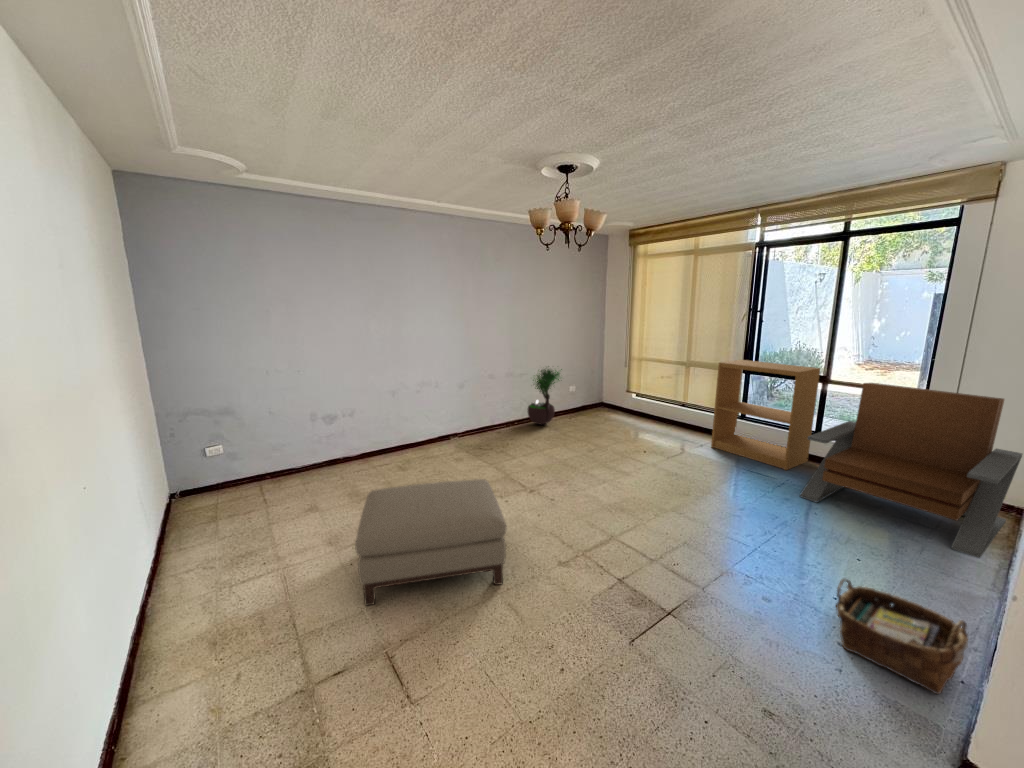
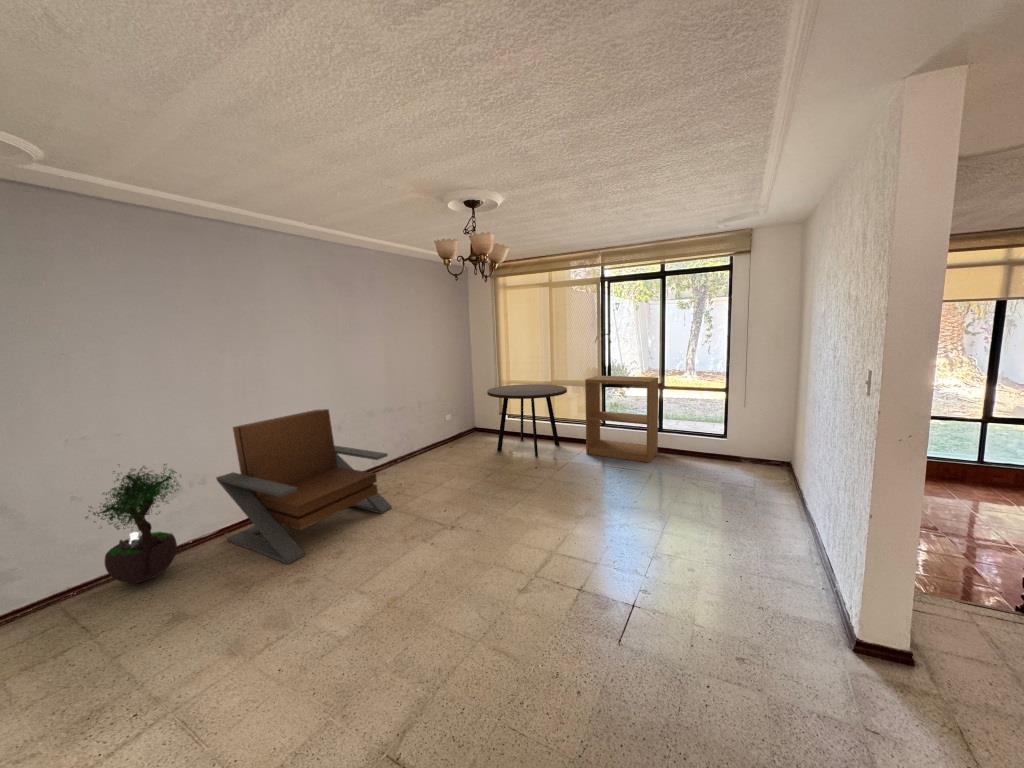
dining table: none [608,362,699,441] -> present [487,384,567,456]
potted tree: present [527,369,562,424] -> present [85,464,181,583]
lounge chair: present [800,383,1022,558] -> present [216,409,392,564]
ottoman: present [355,479,507,605] -> none [294,524,485,715]
woven basket: present [836,579,968,694] -> none [745,535,829,601]

